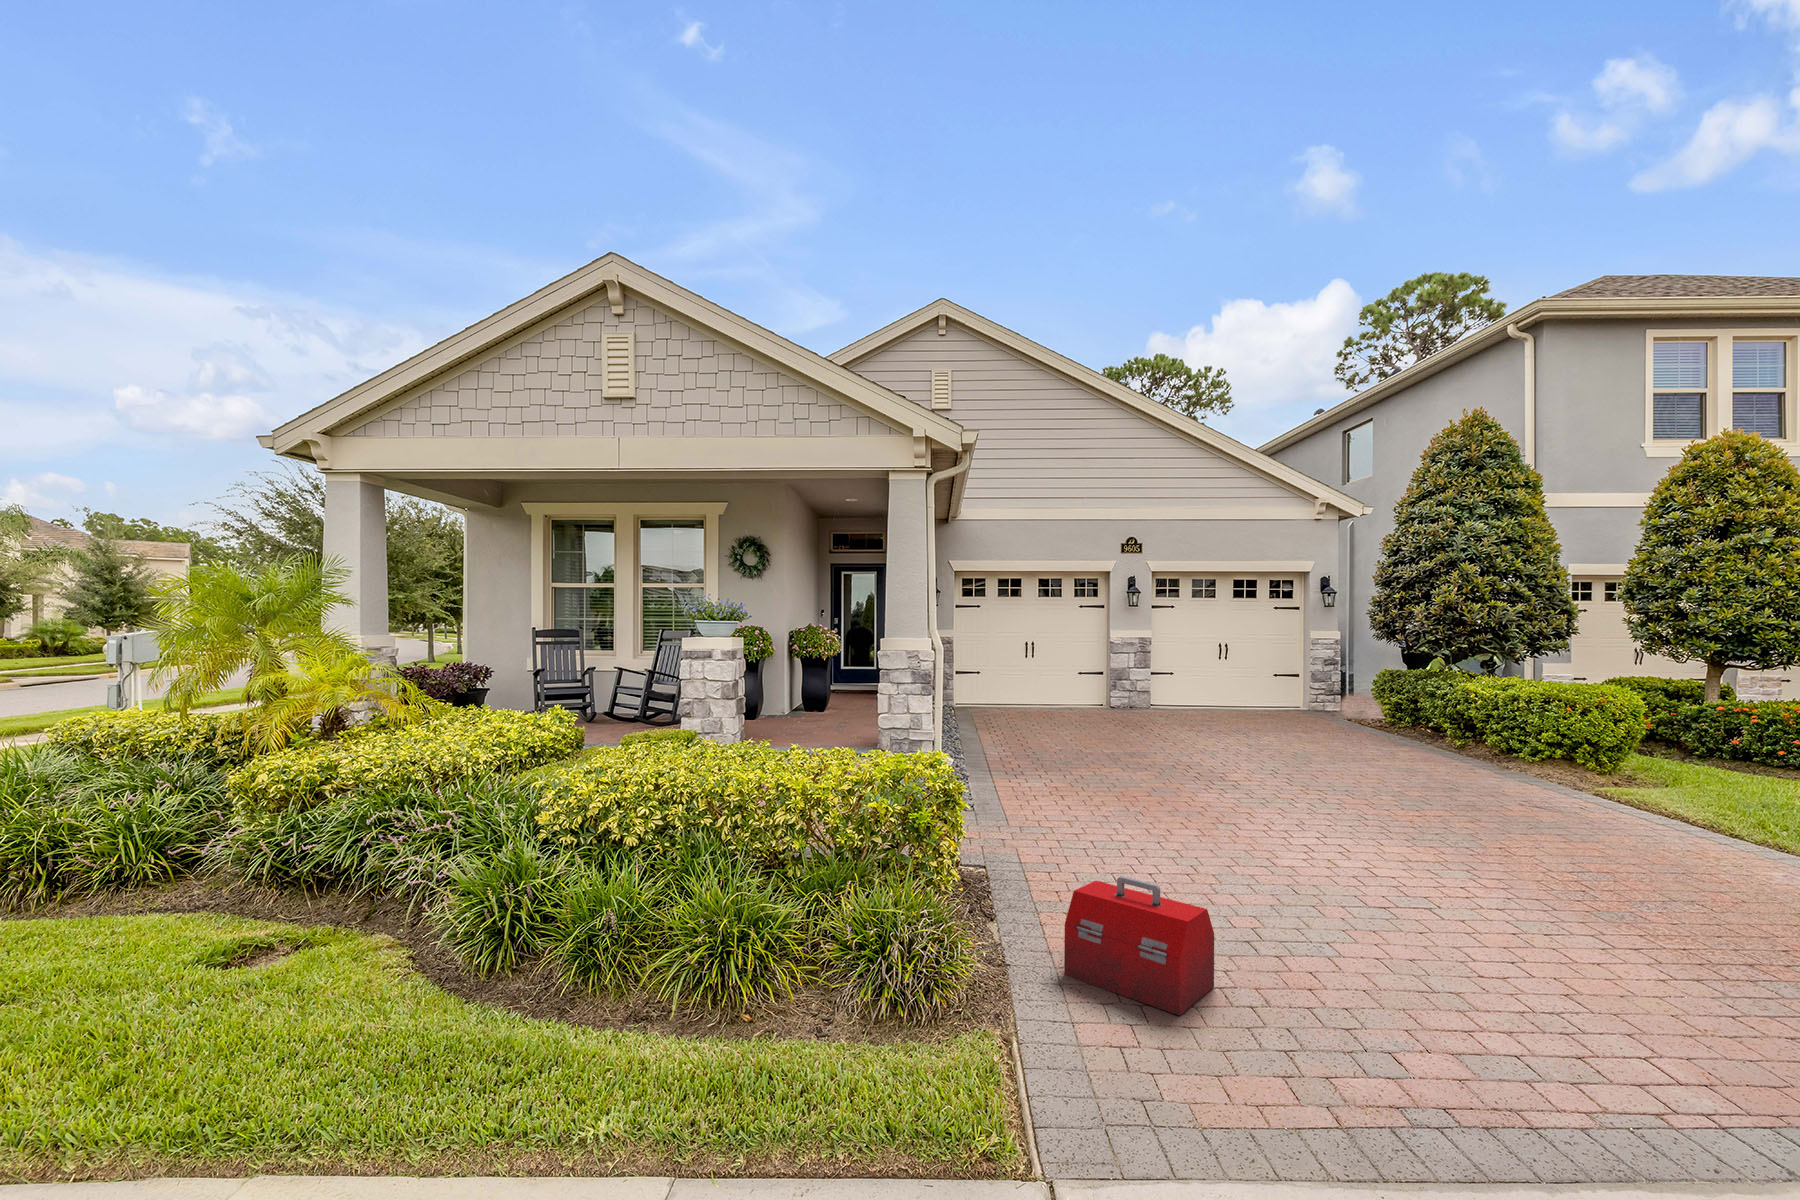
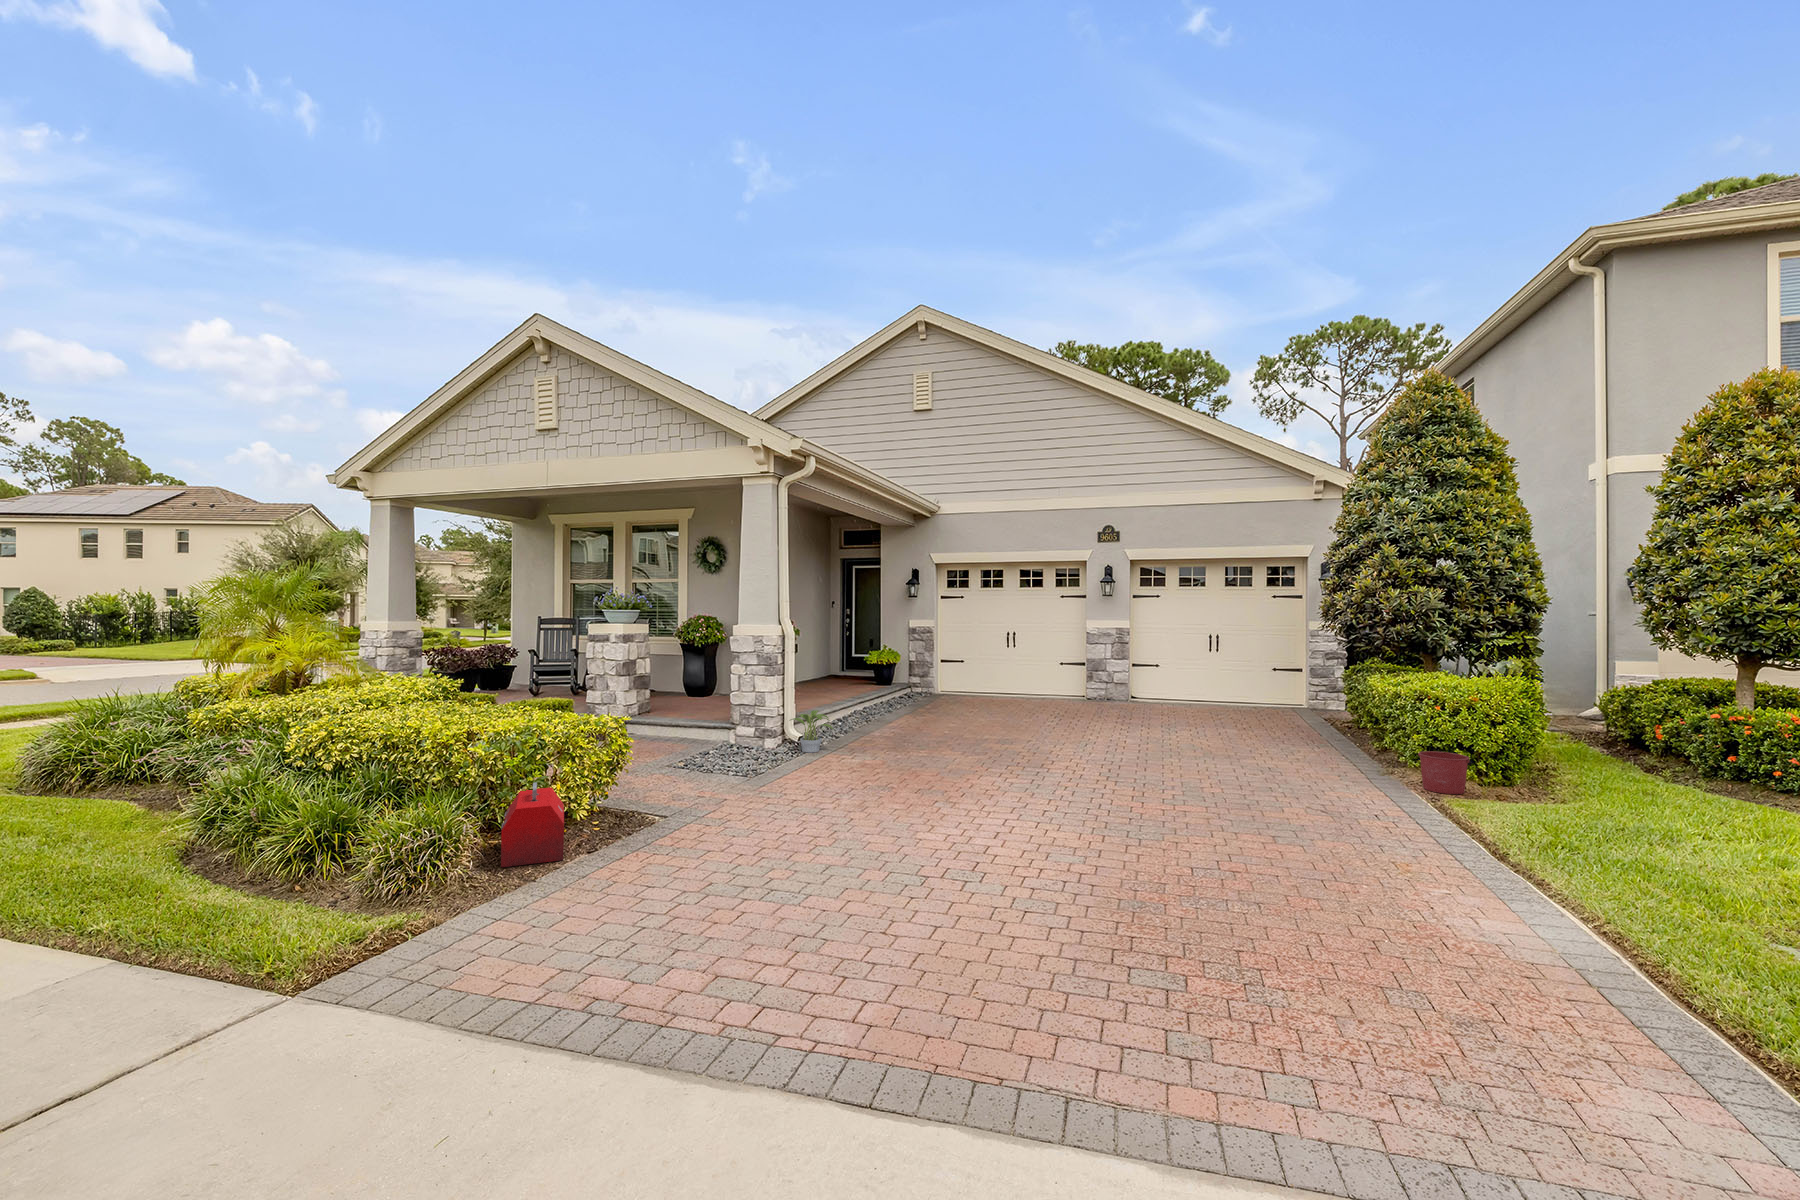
potted plant: none [991,742,1048,795] -> present [791,710,833,753]
bucket: none [1573,748,1625,785] -> present [1418,751,1472,794]

